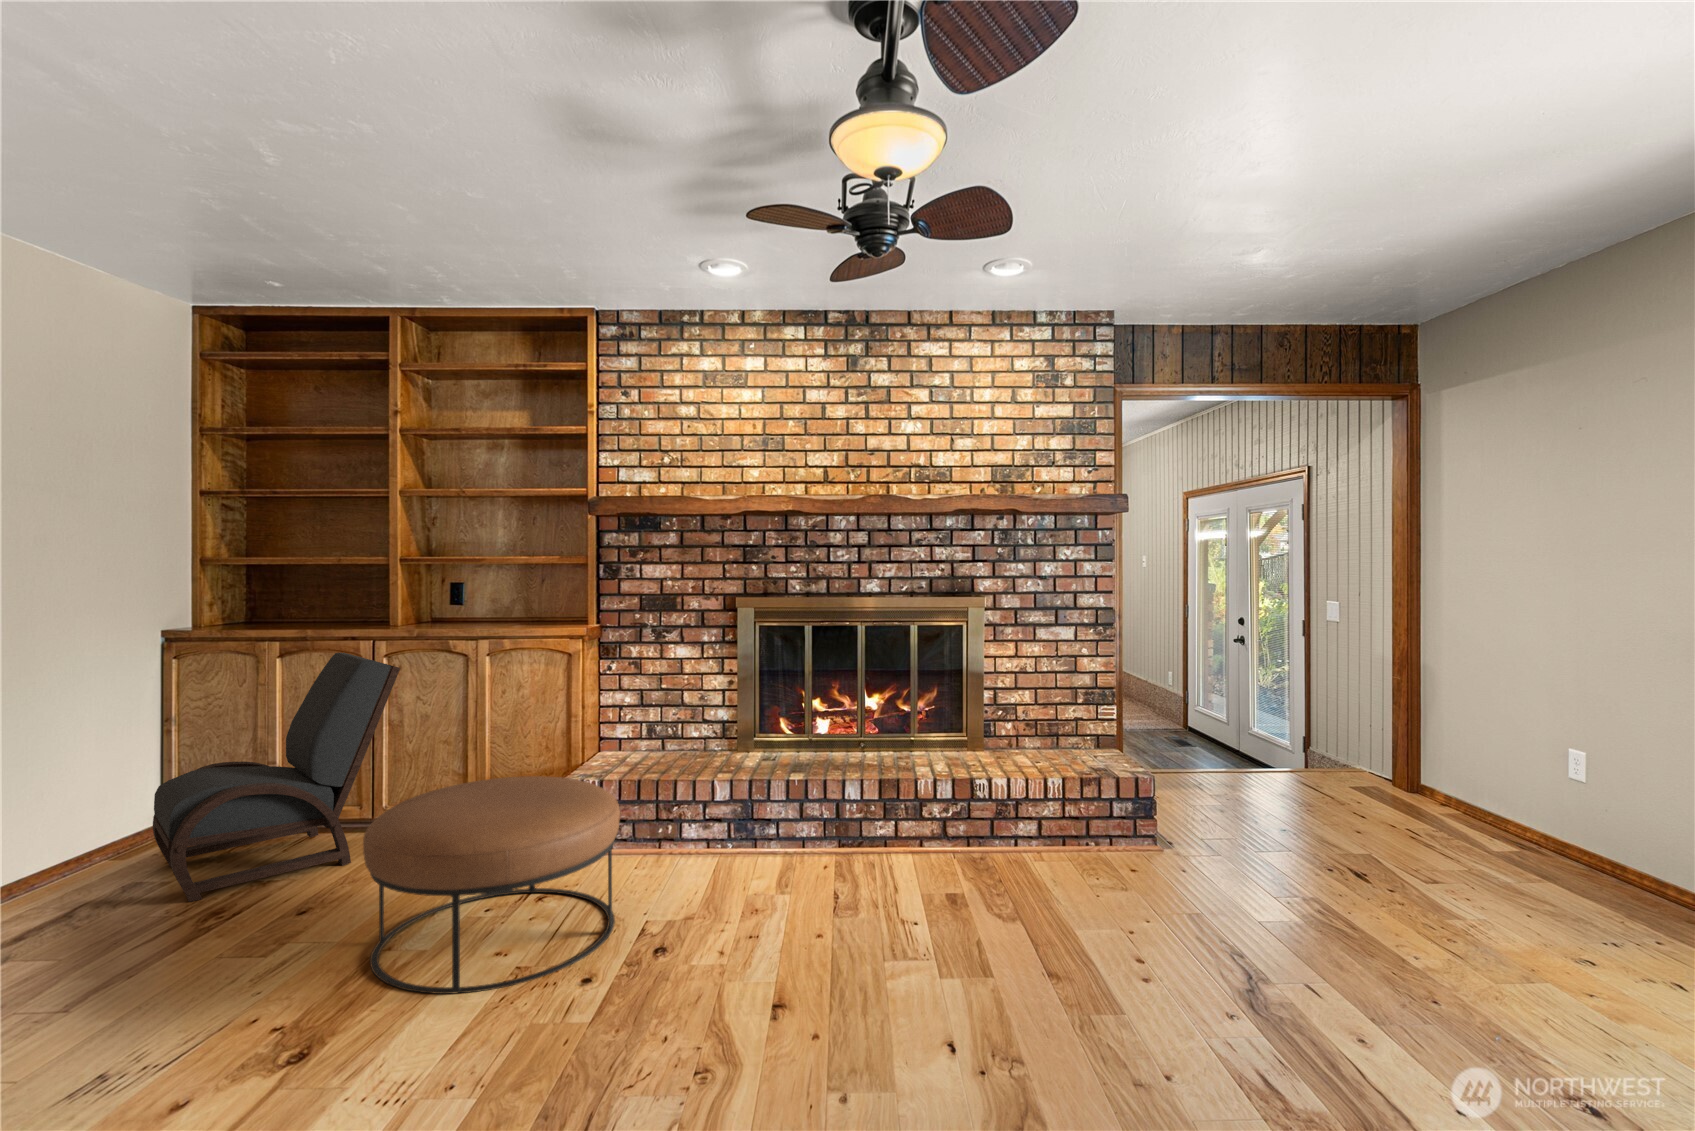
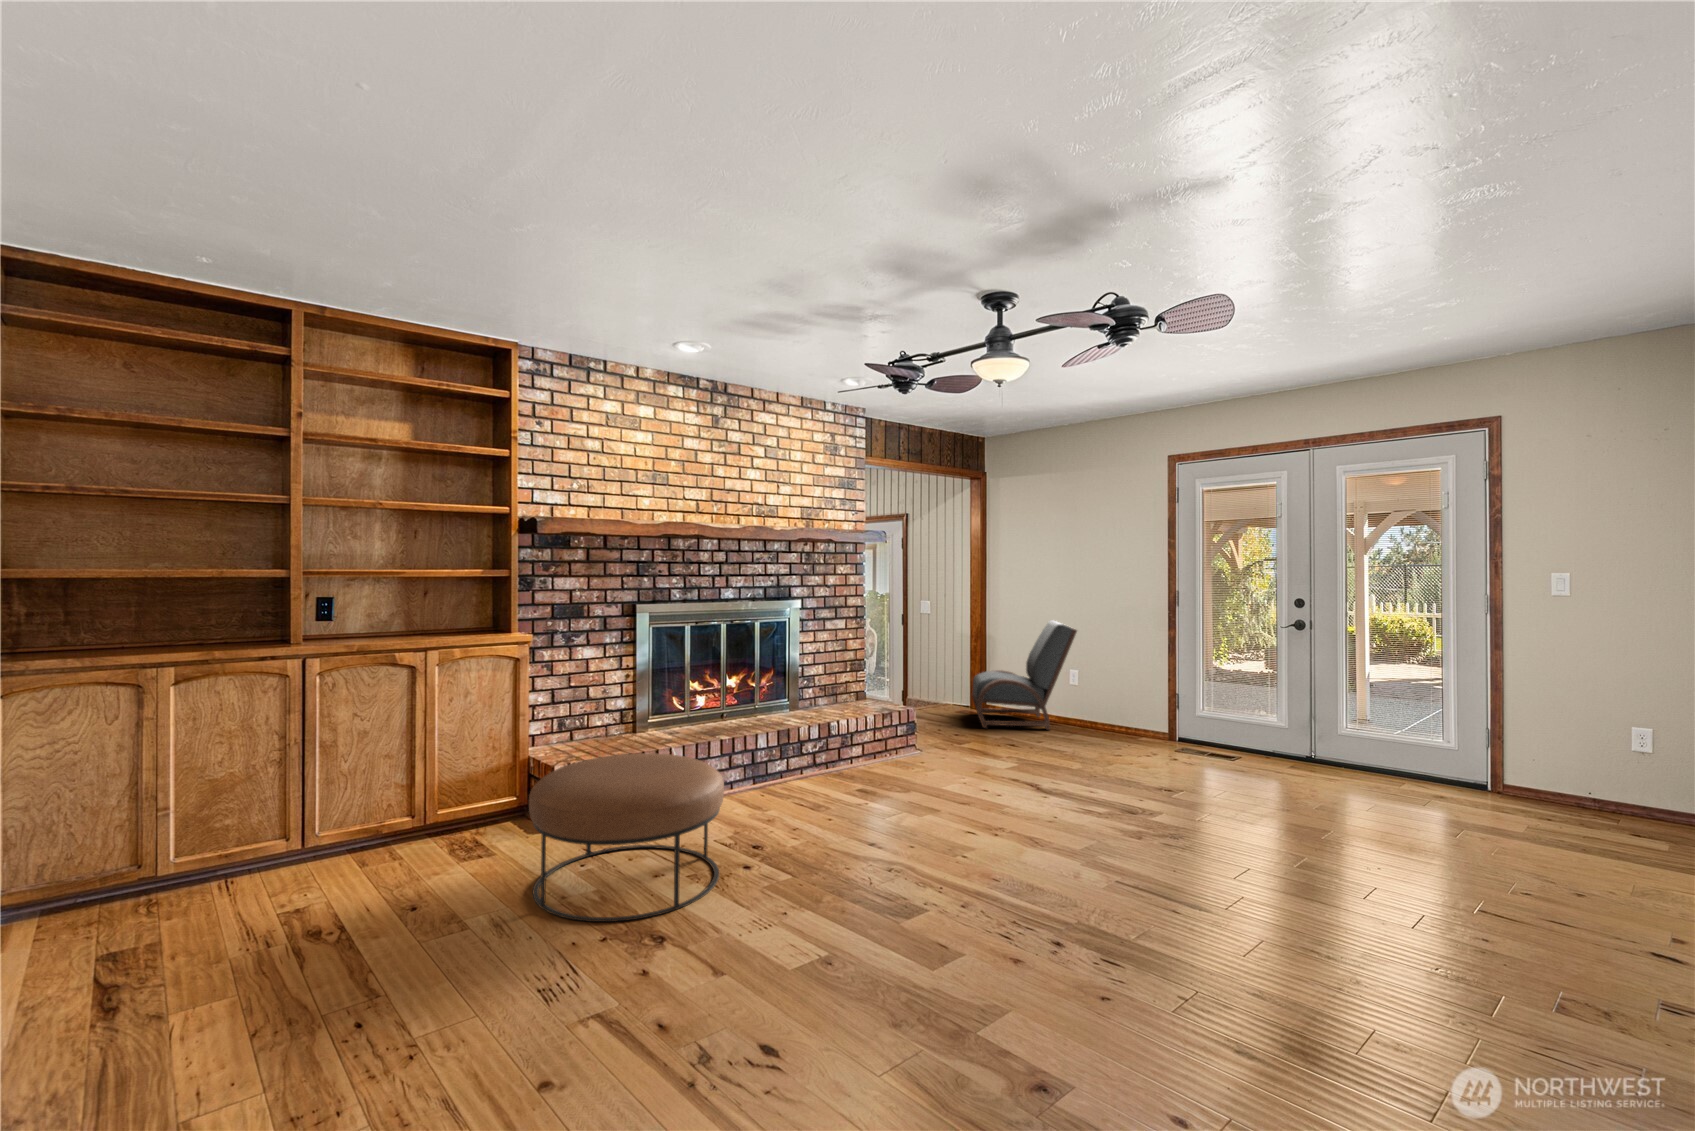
lounge chair: present [153,653,400,902] -> present [972,620,1077,730]

